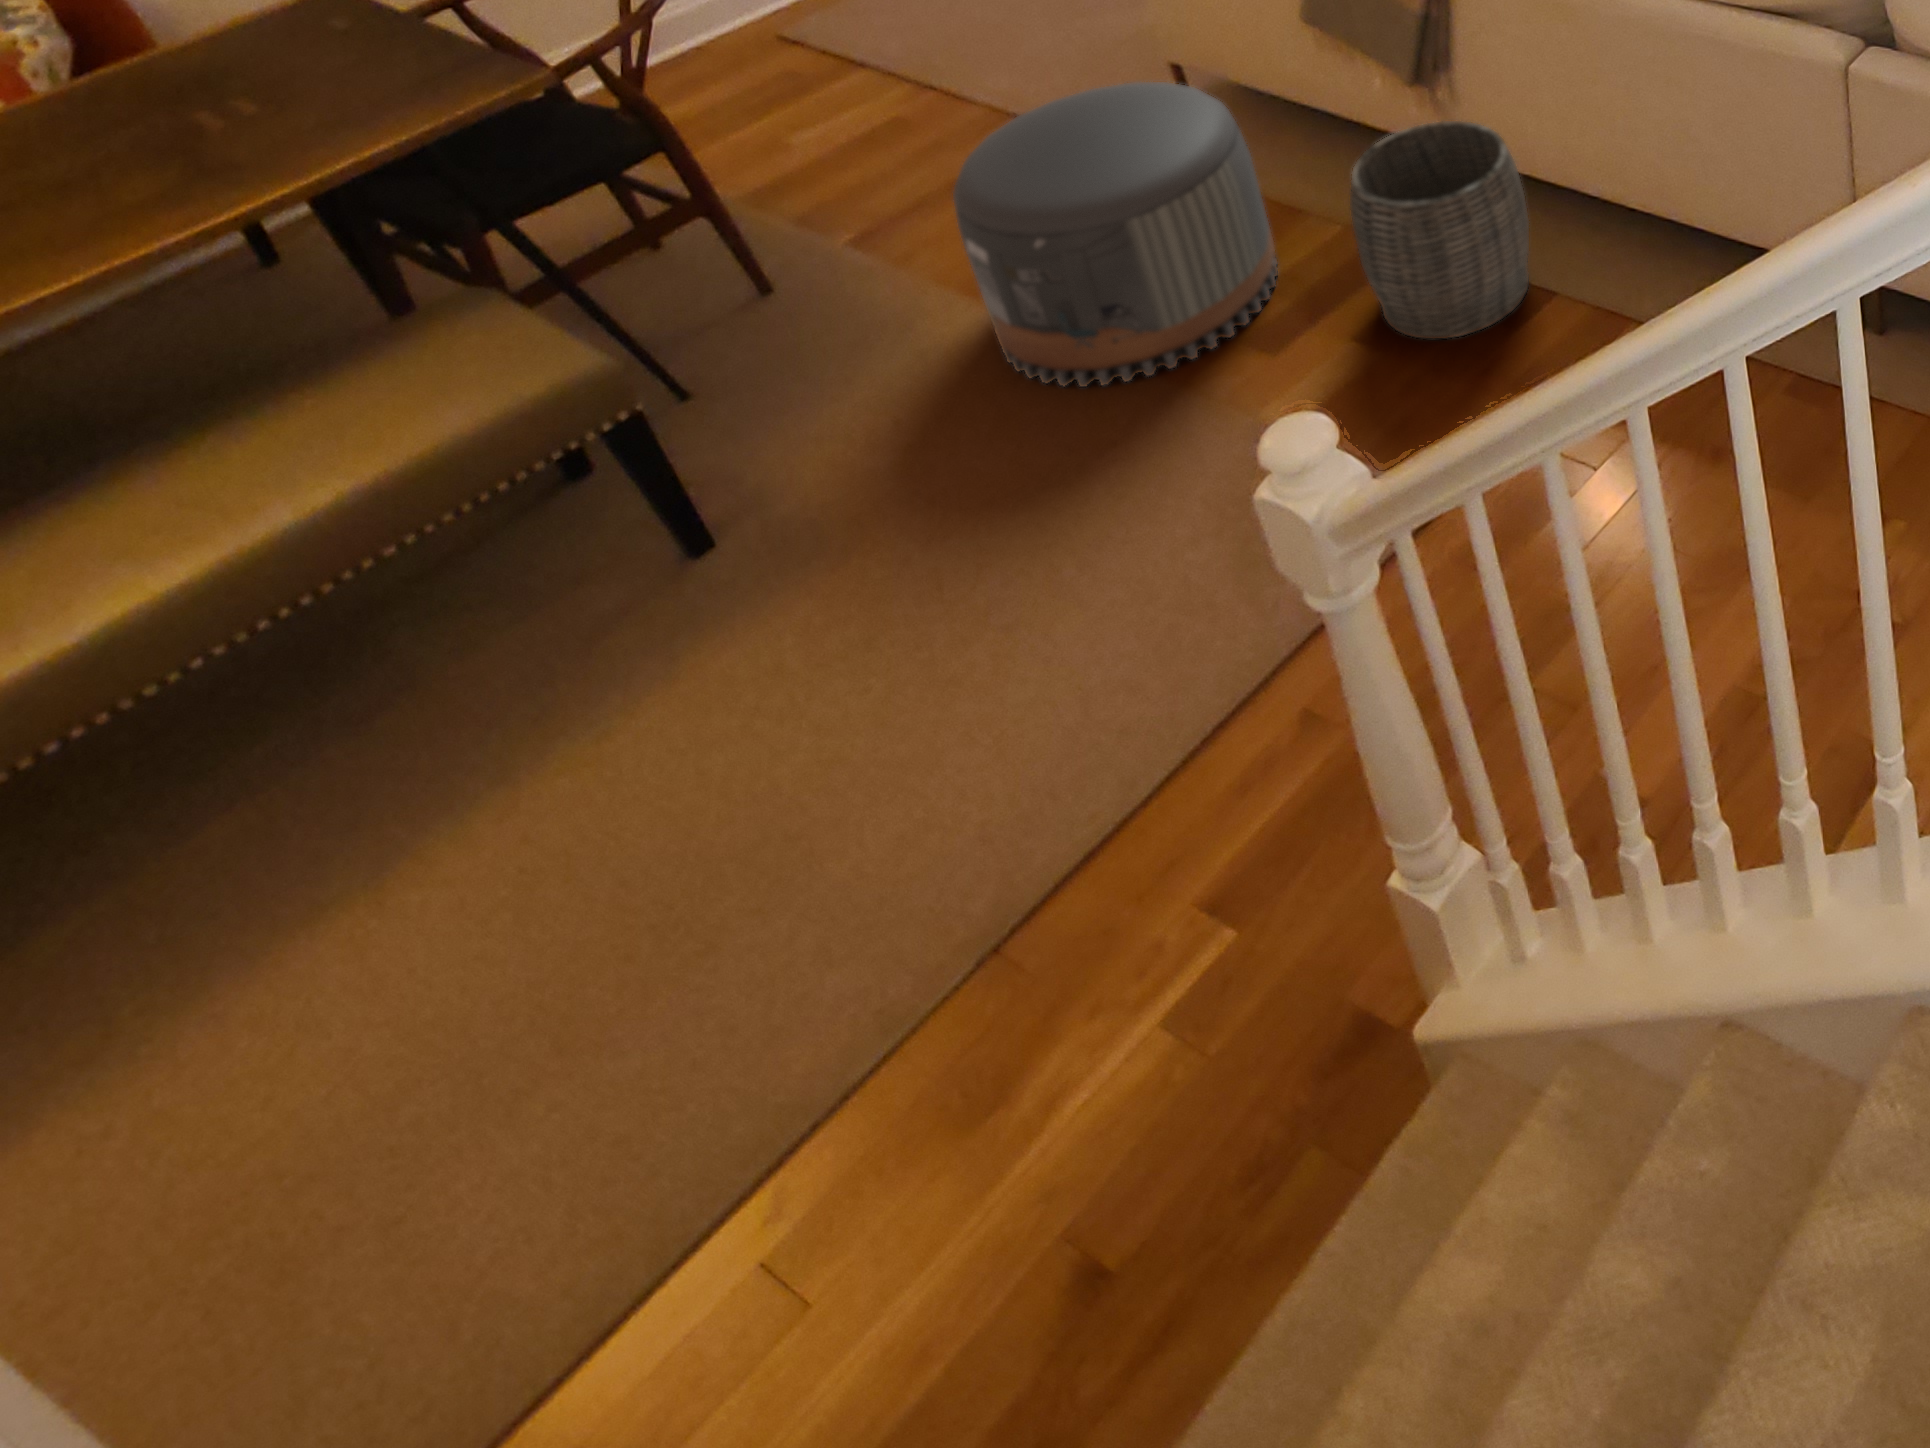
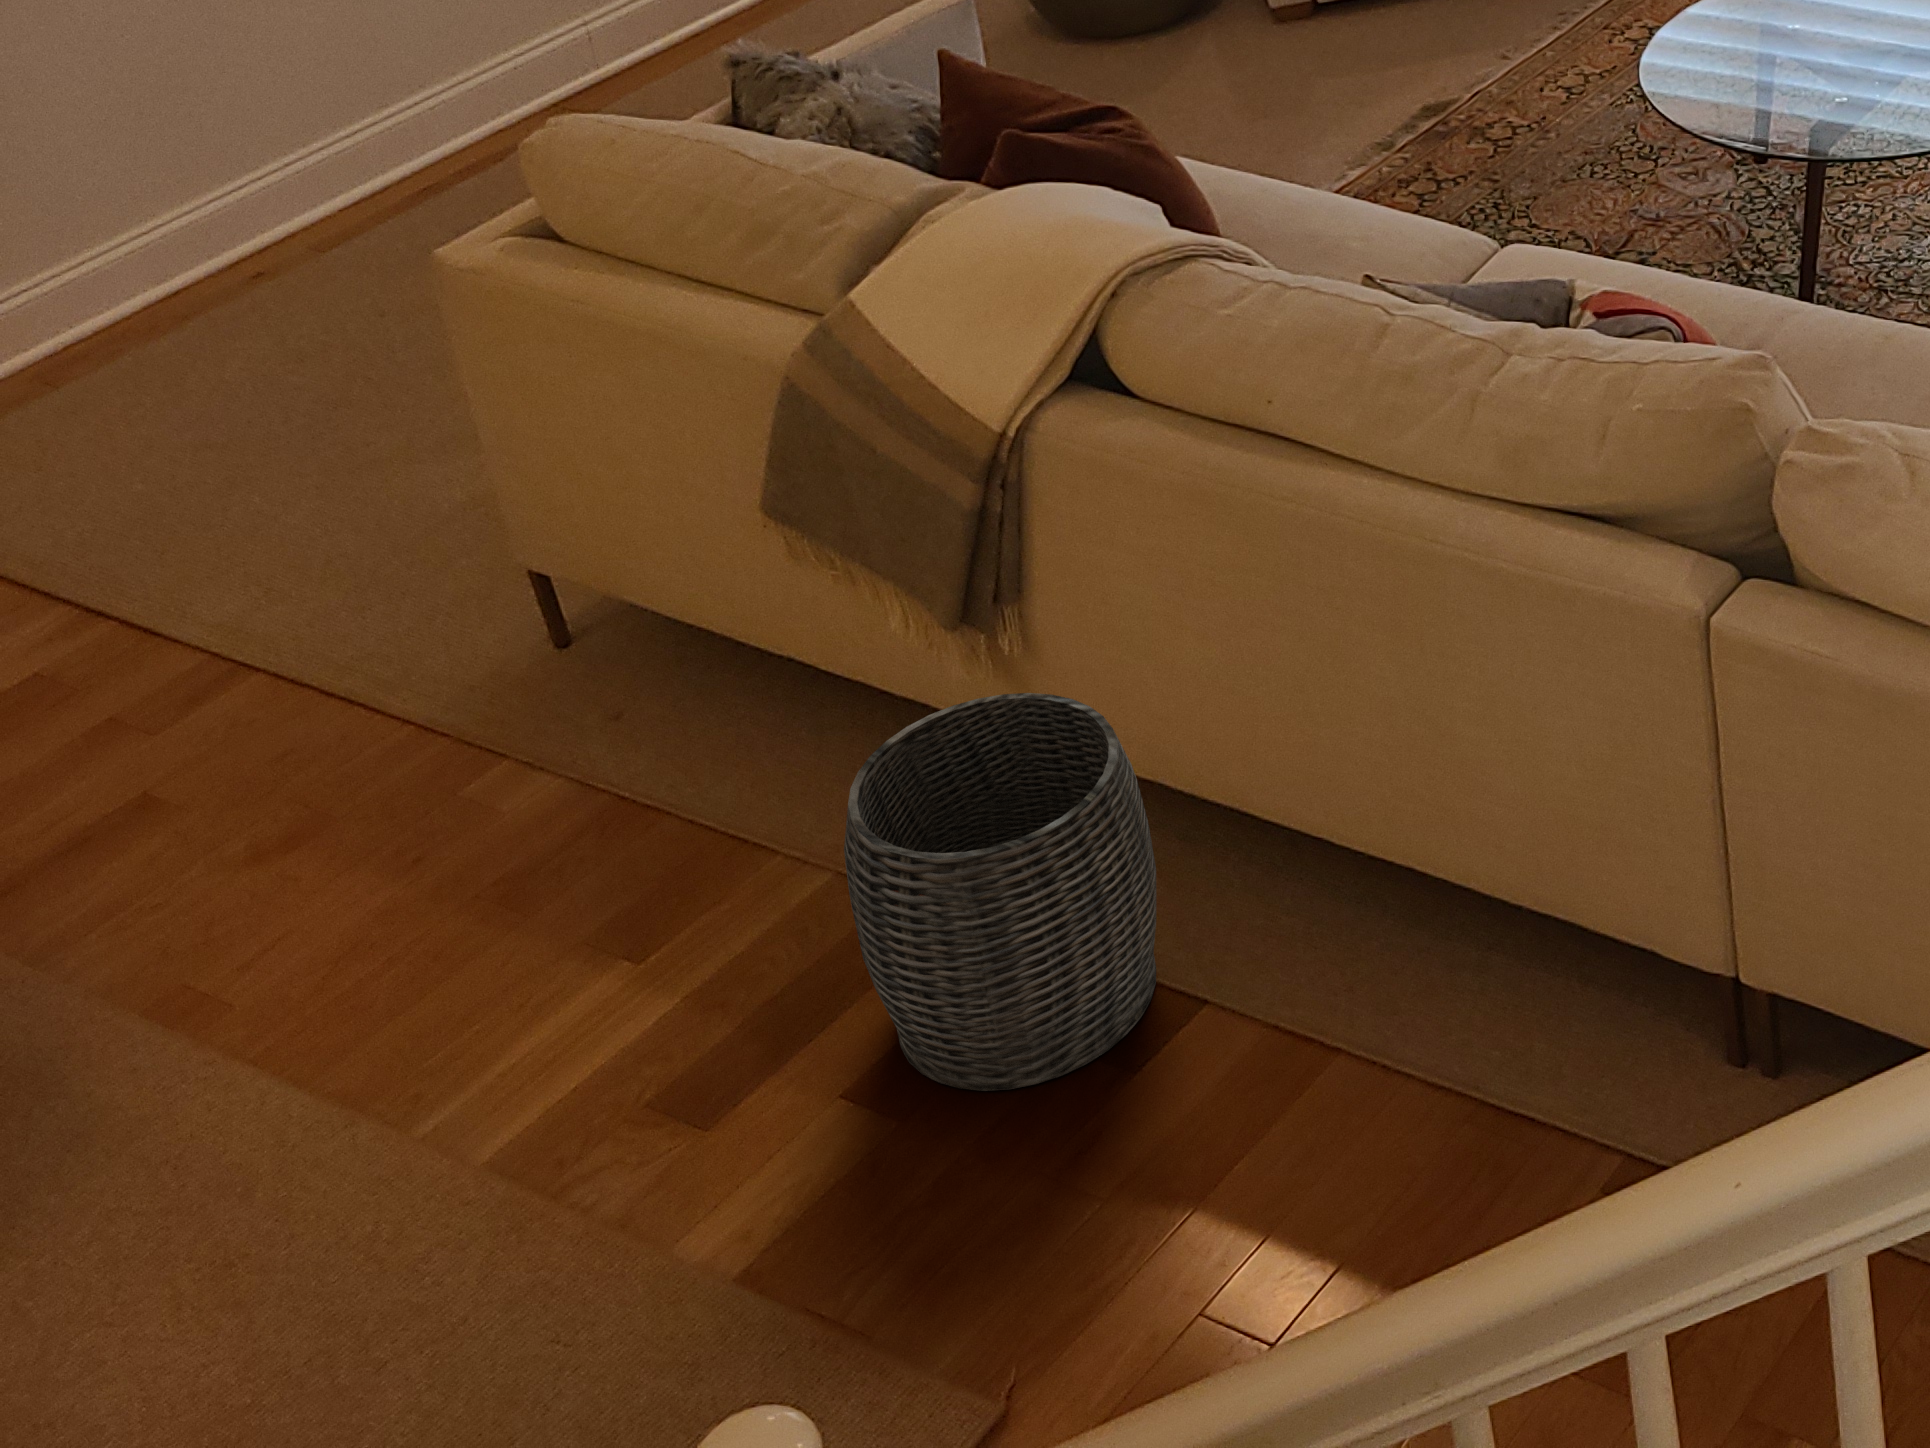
pouf: present [953,82,1278,387] -> none [156,628,716,1189]

